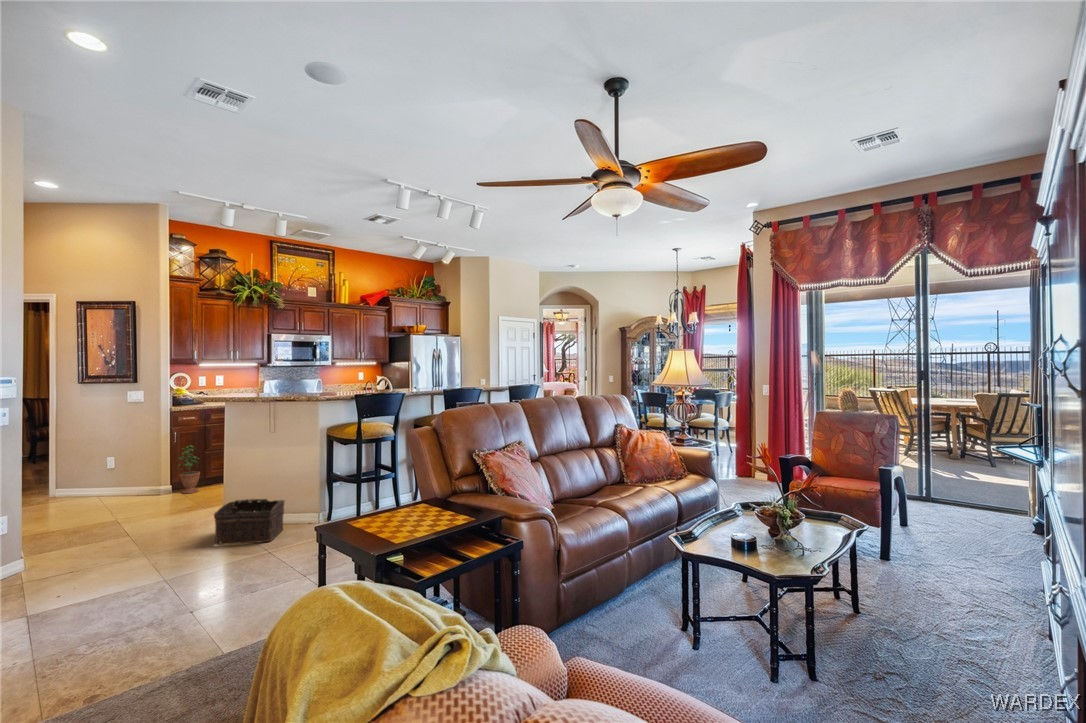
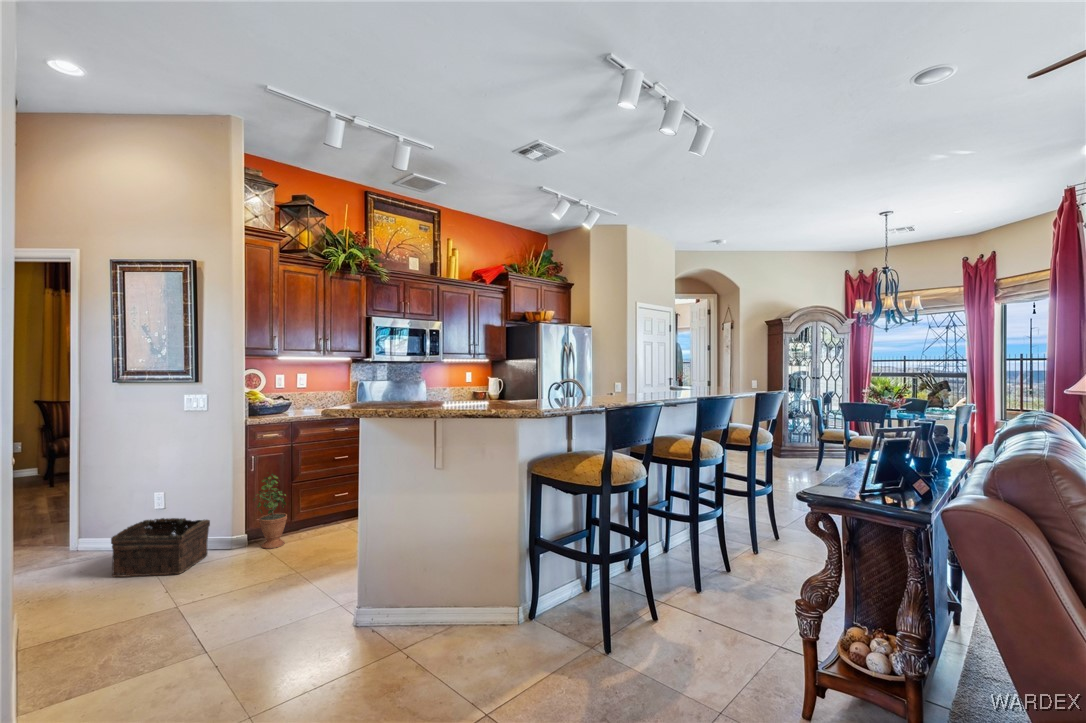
basket: present [214,499,284,545] -> present [111,518,210,577]

